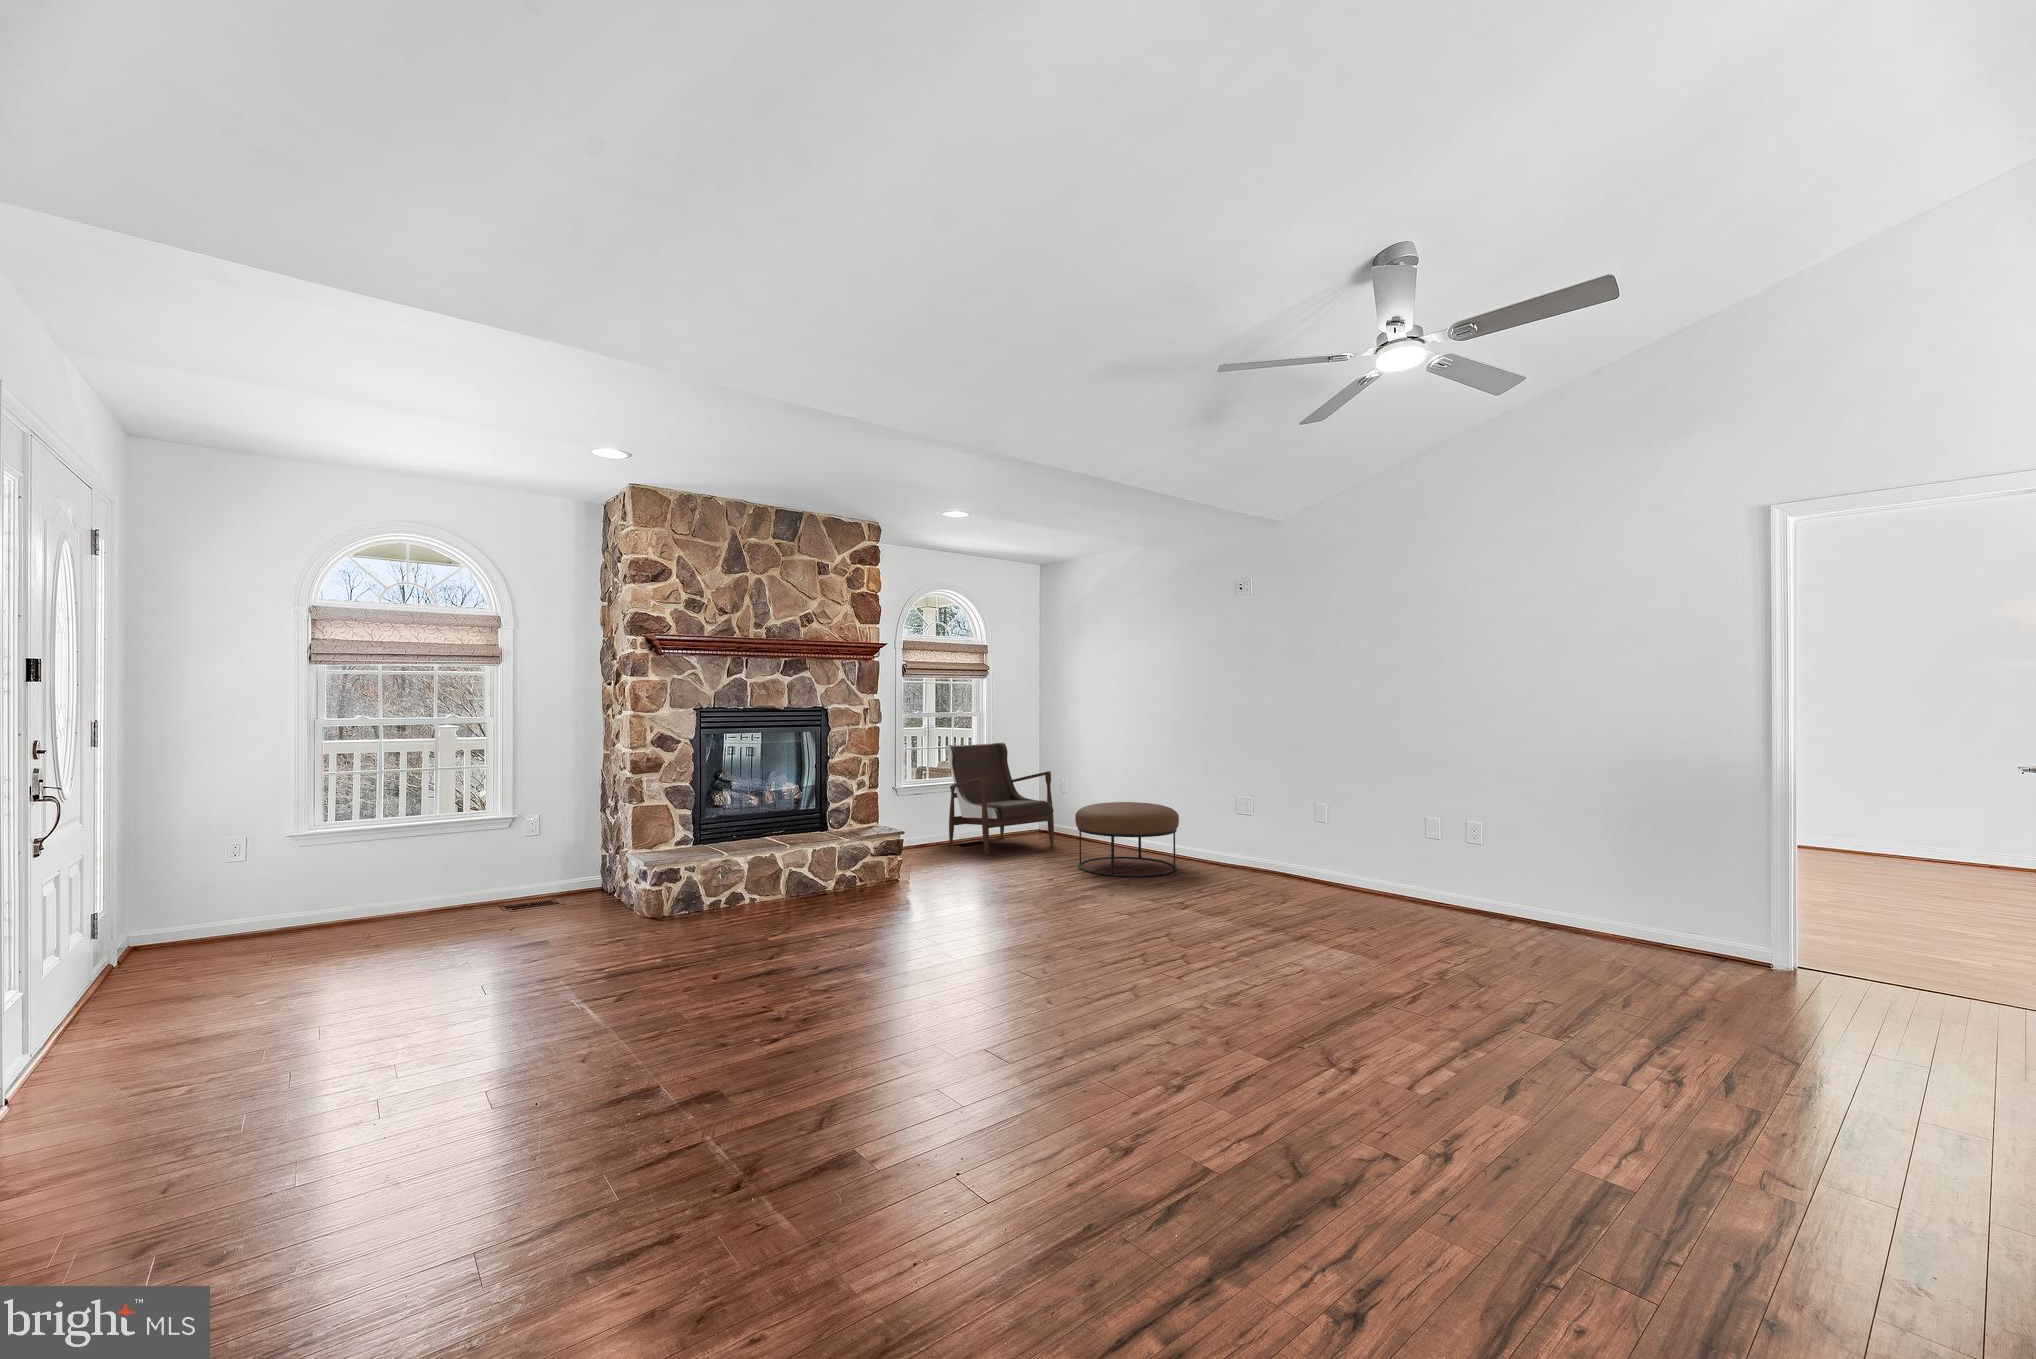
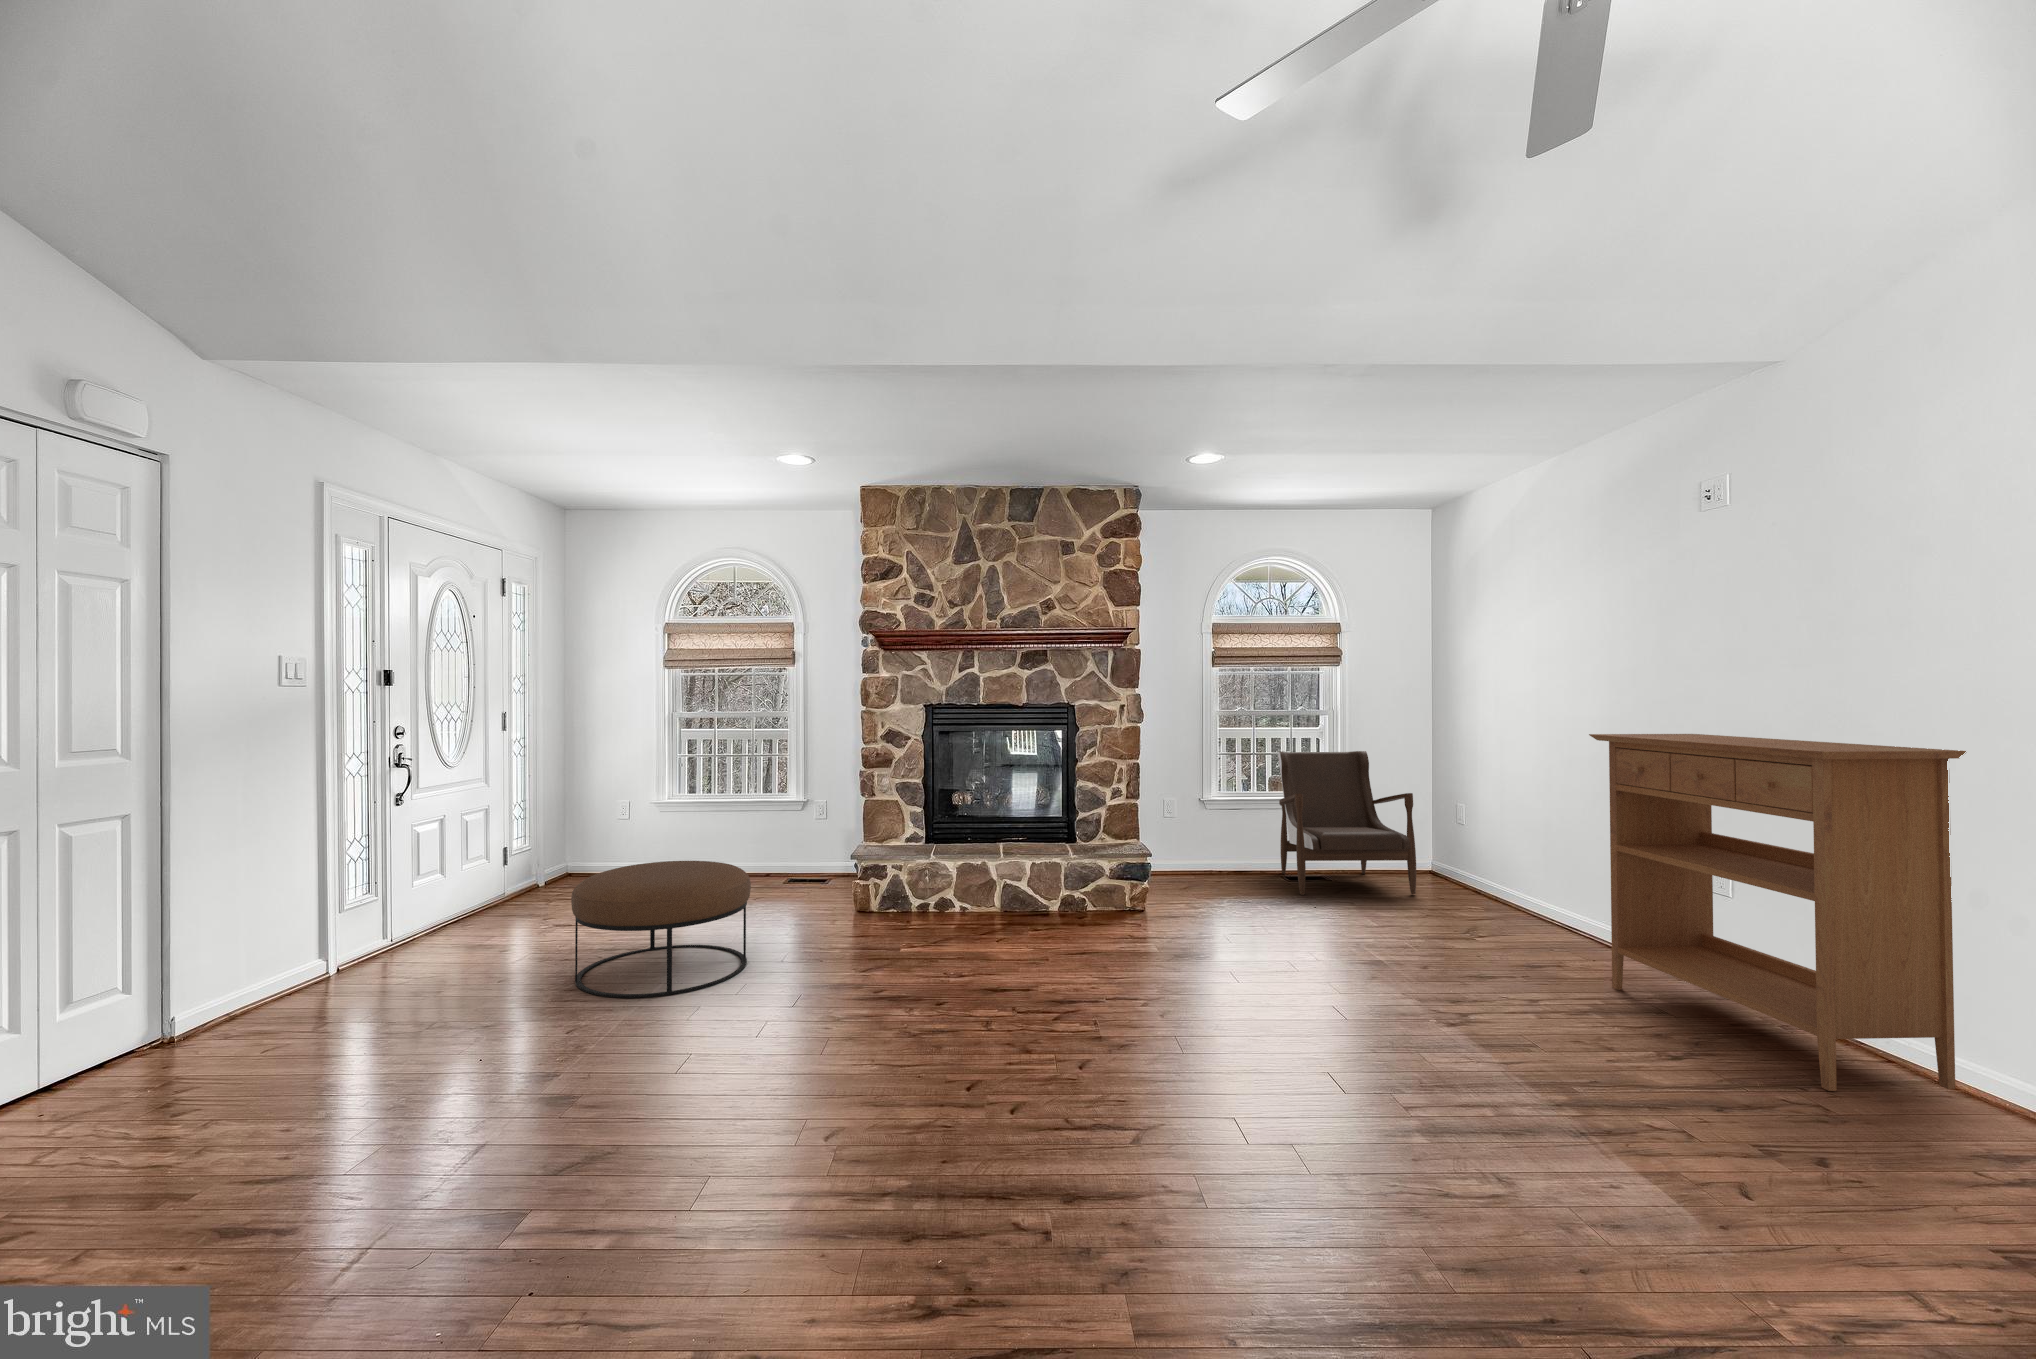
console table: none [1205,721,1385,902] -> present [1589,734,1966,1091]
ottoman: present [1075,802,1179,877] -> present [571,861,751,998]

